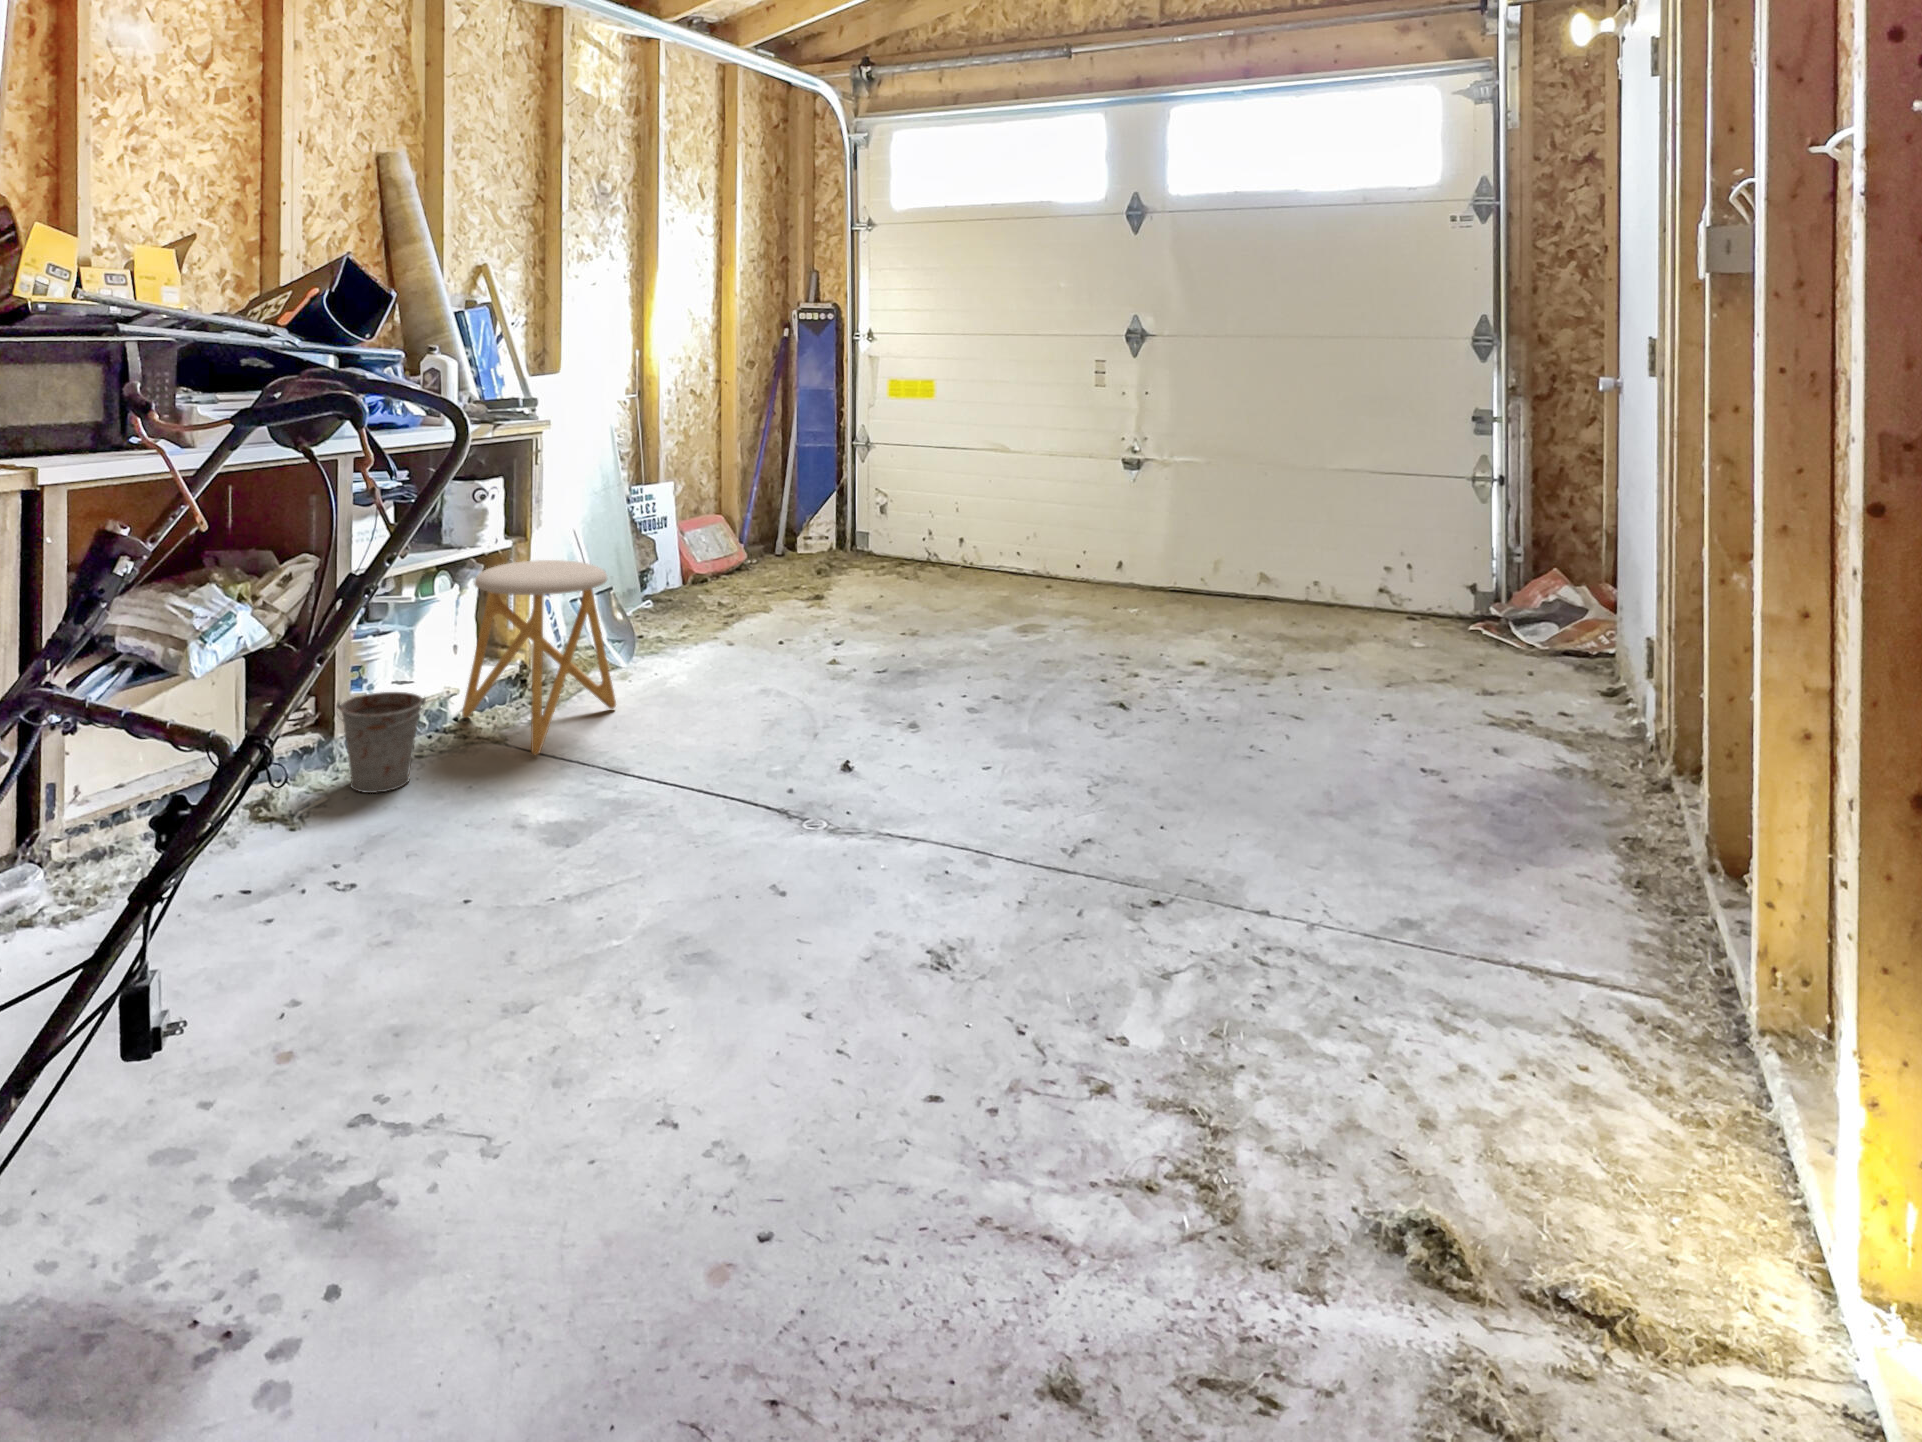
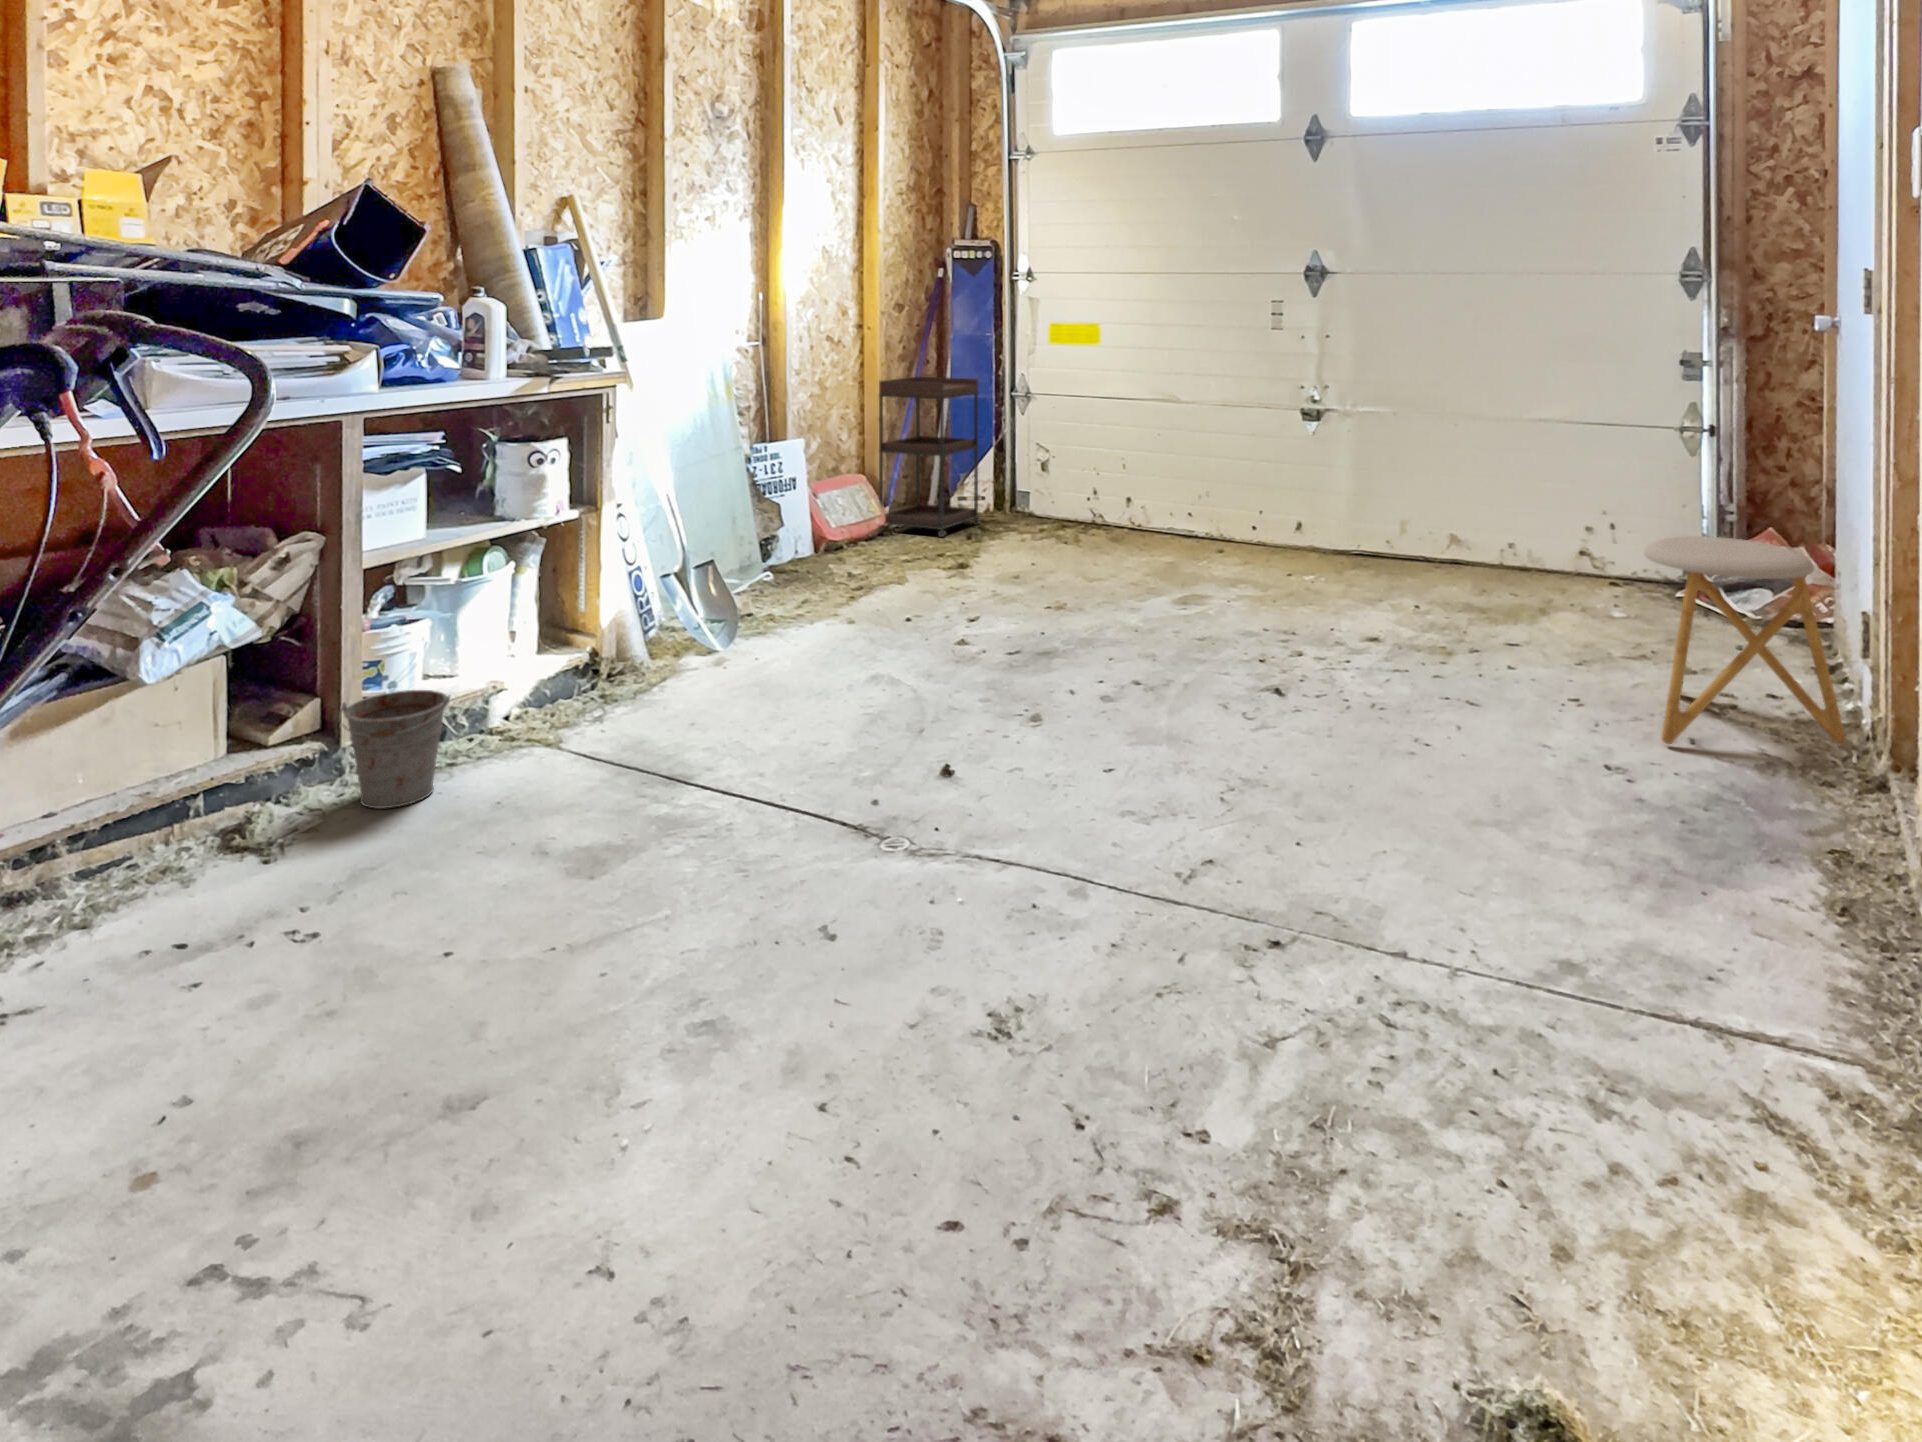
shelving unit: none [727,423,820,572] -> present [878,376,981,537]
stool: present [462,560,616,755] -> present [1644,536,1846,745]

